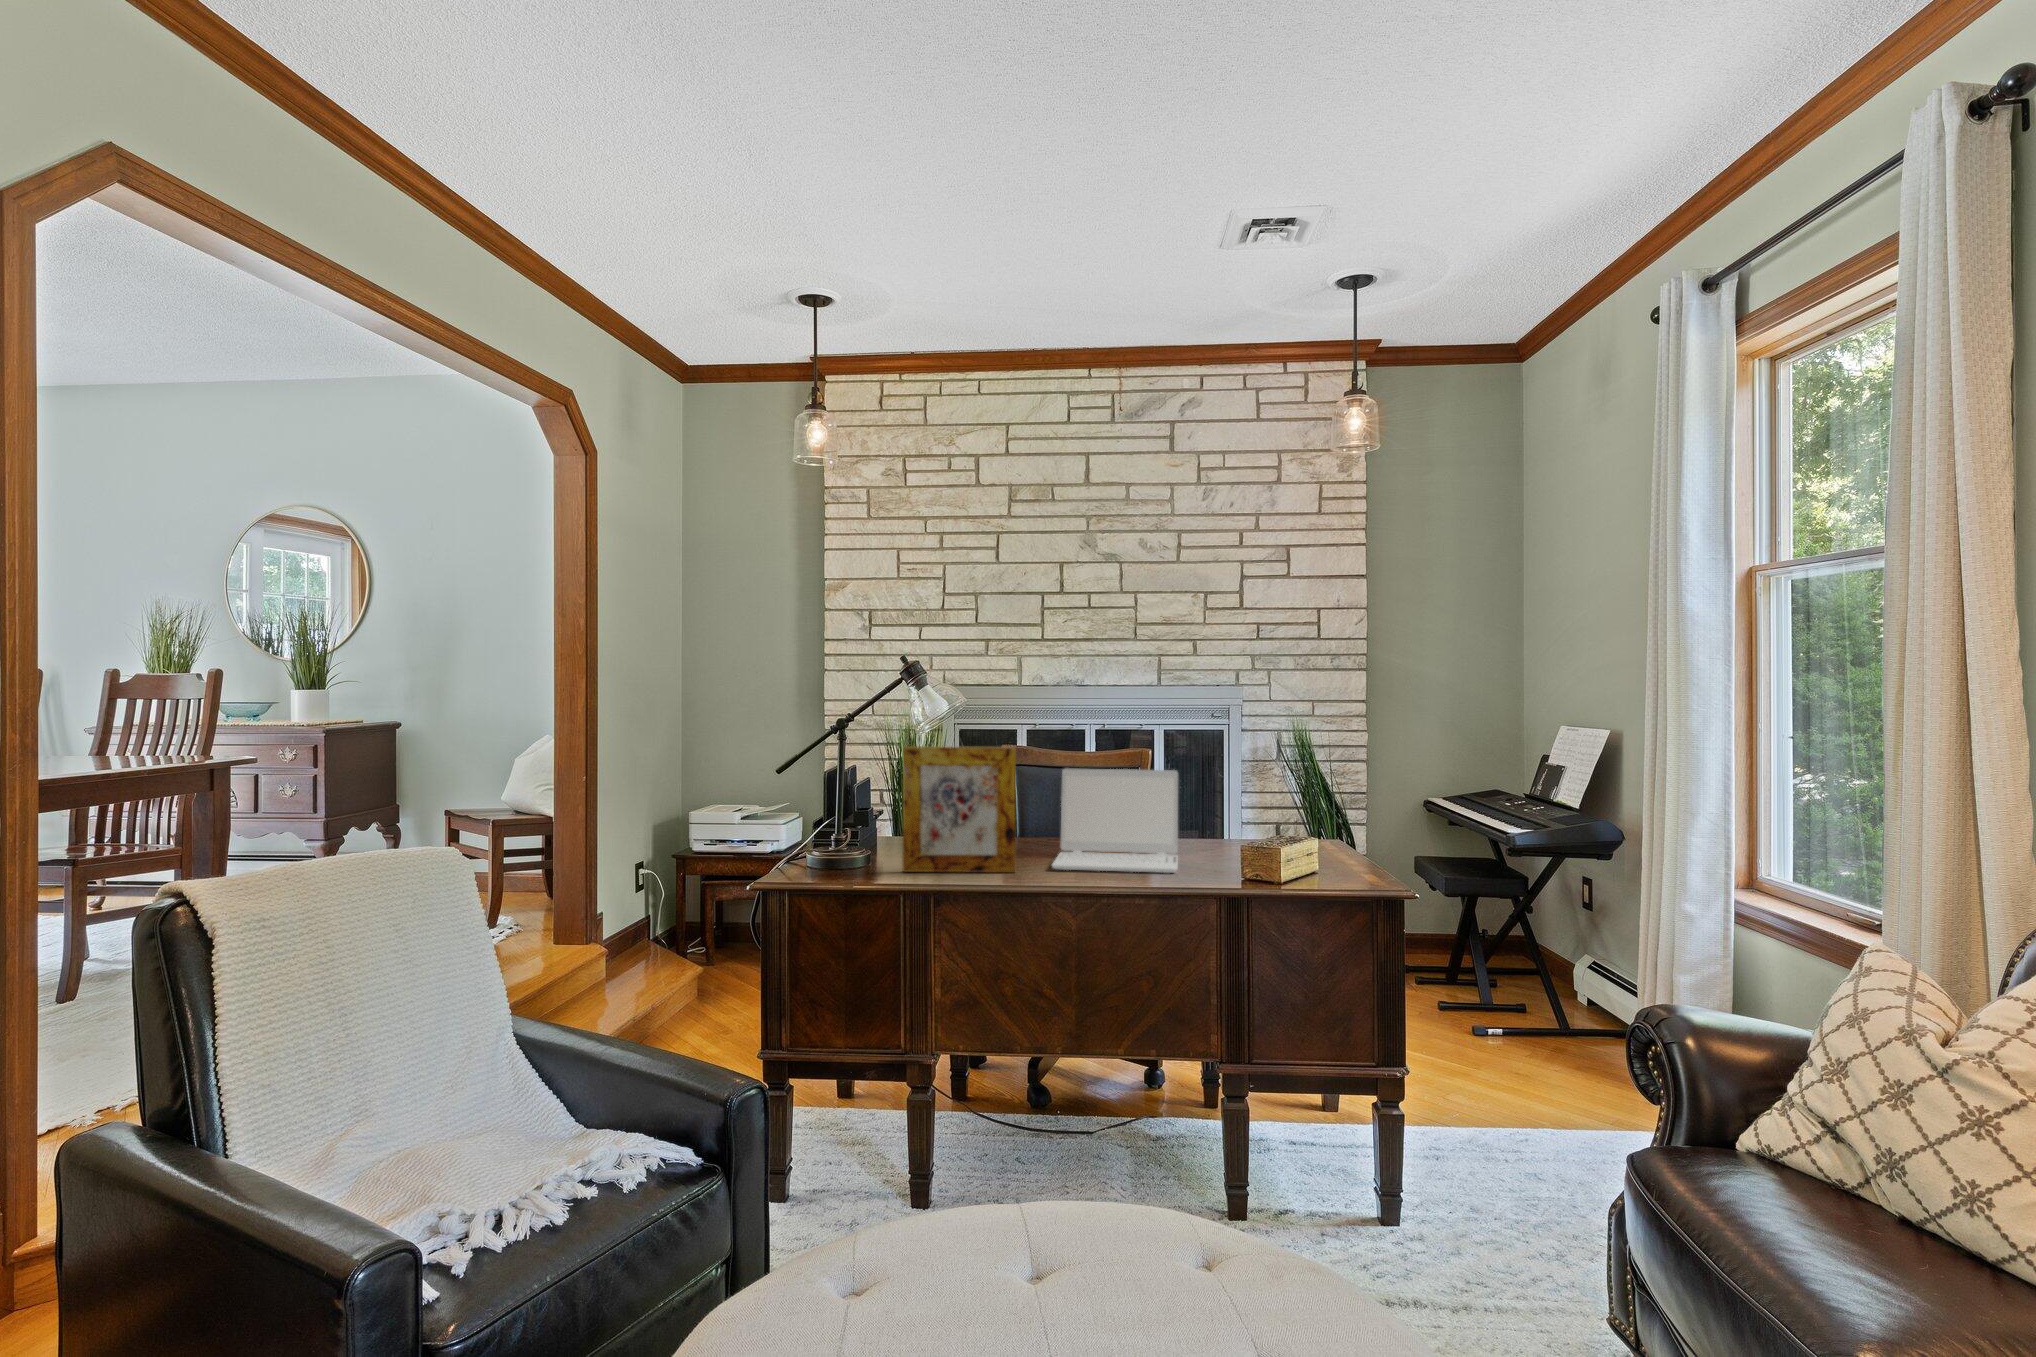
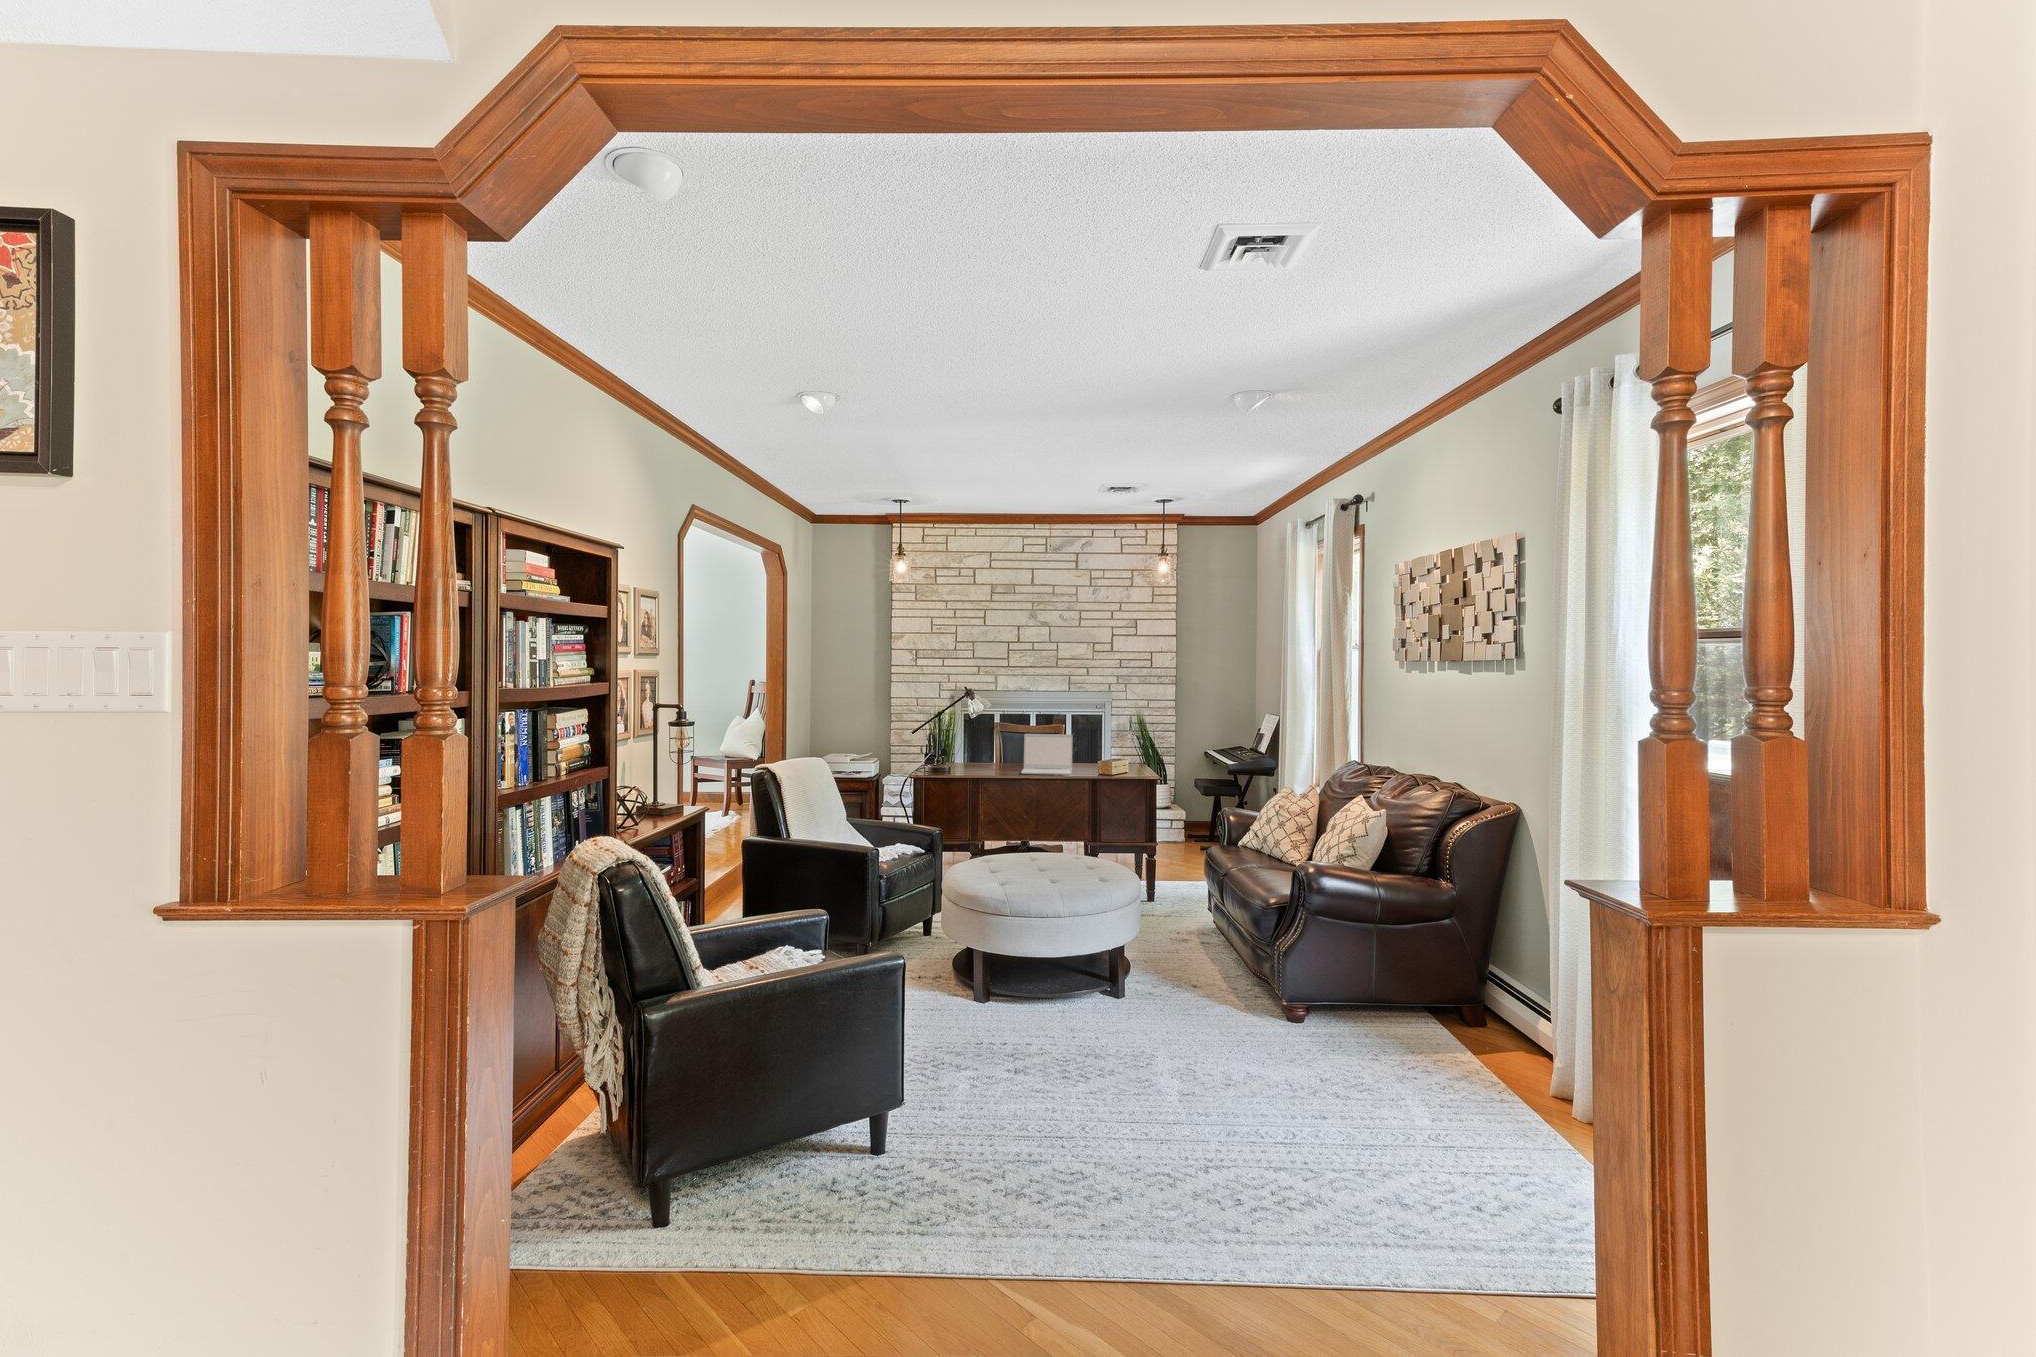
picture frame: present [902,746,1016,873] -> none [962,725,1007,775]

